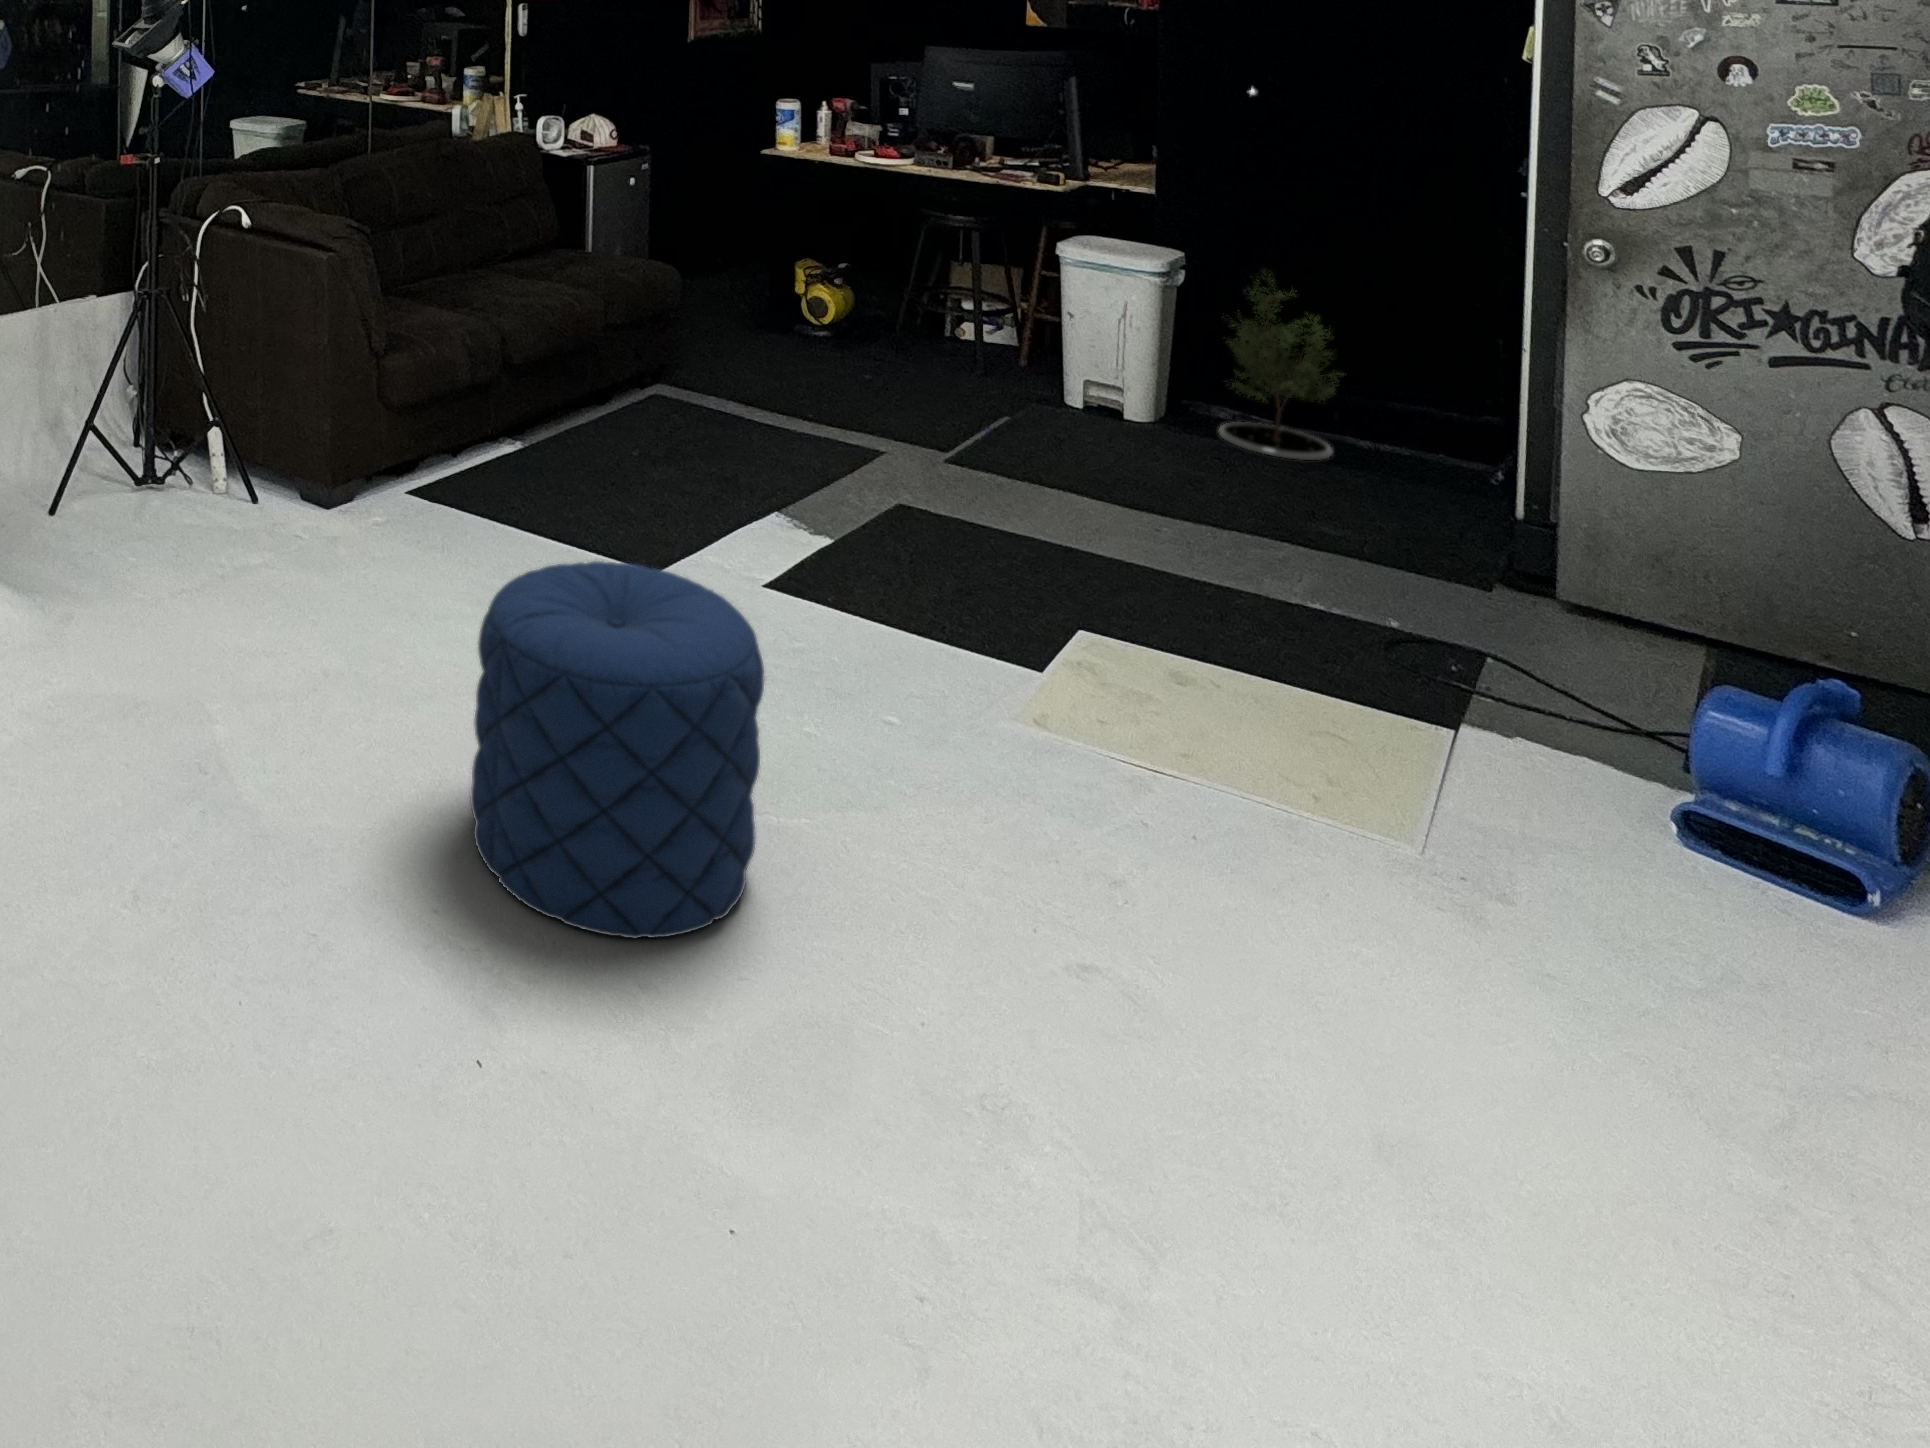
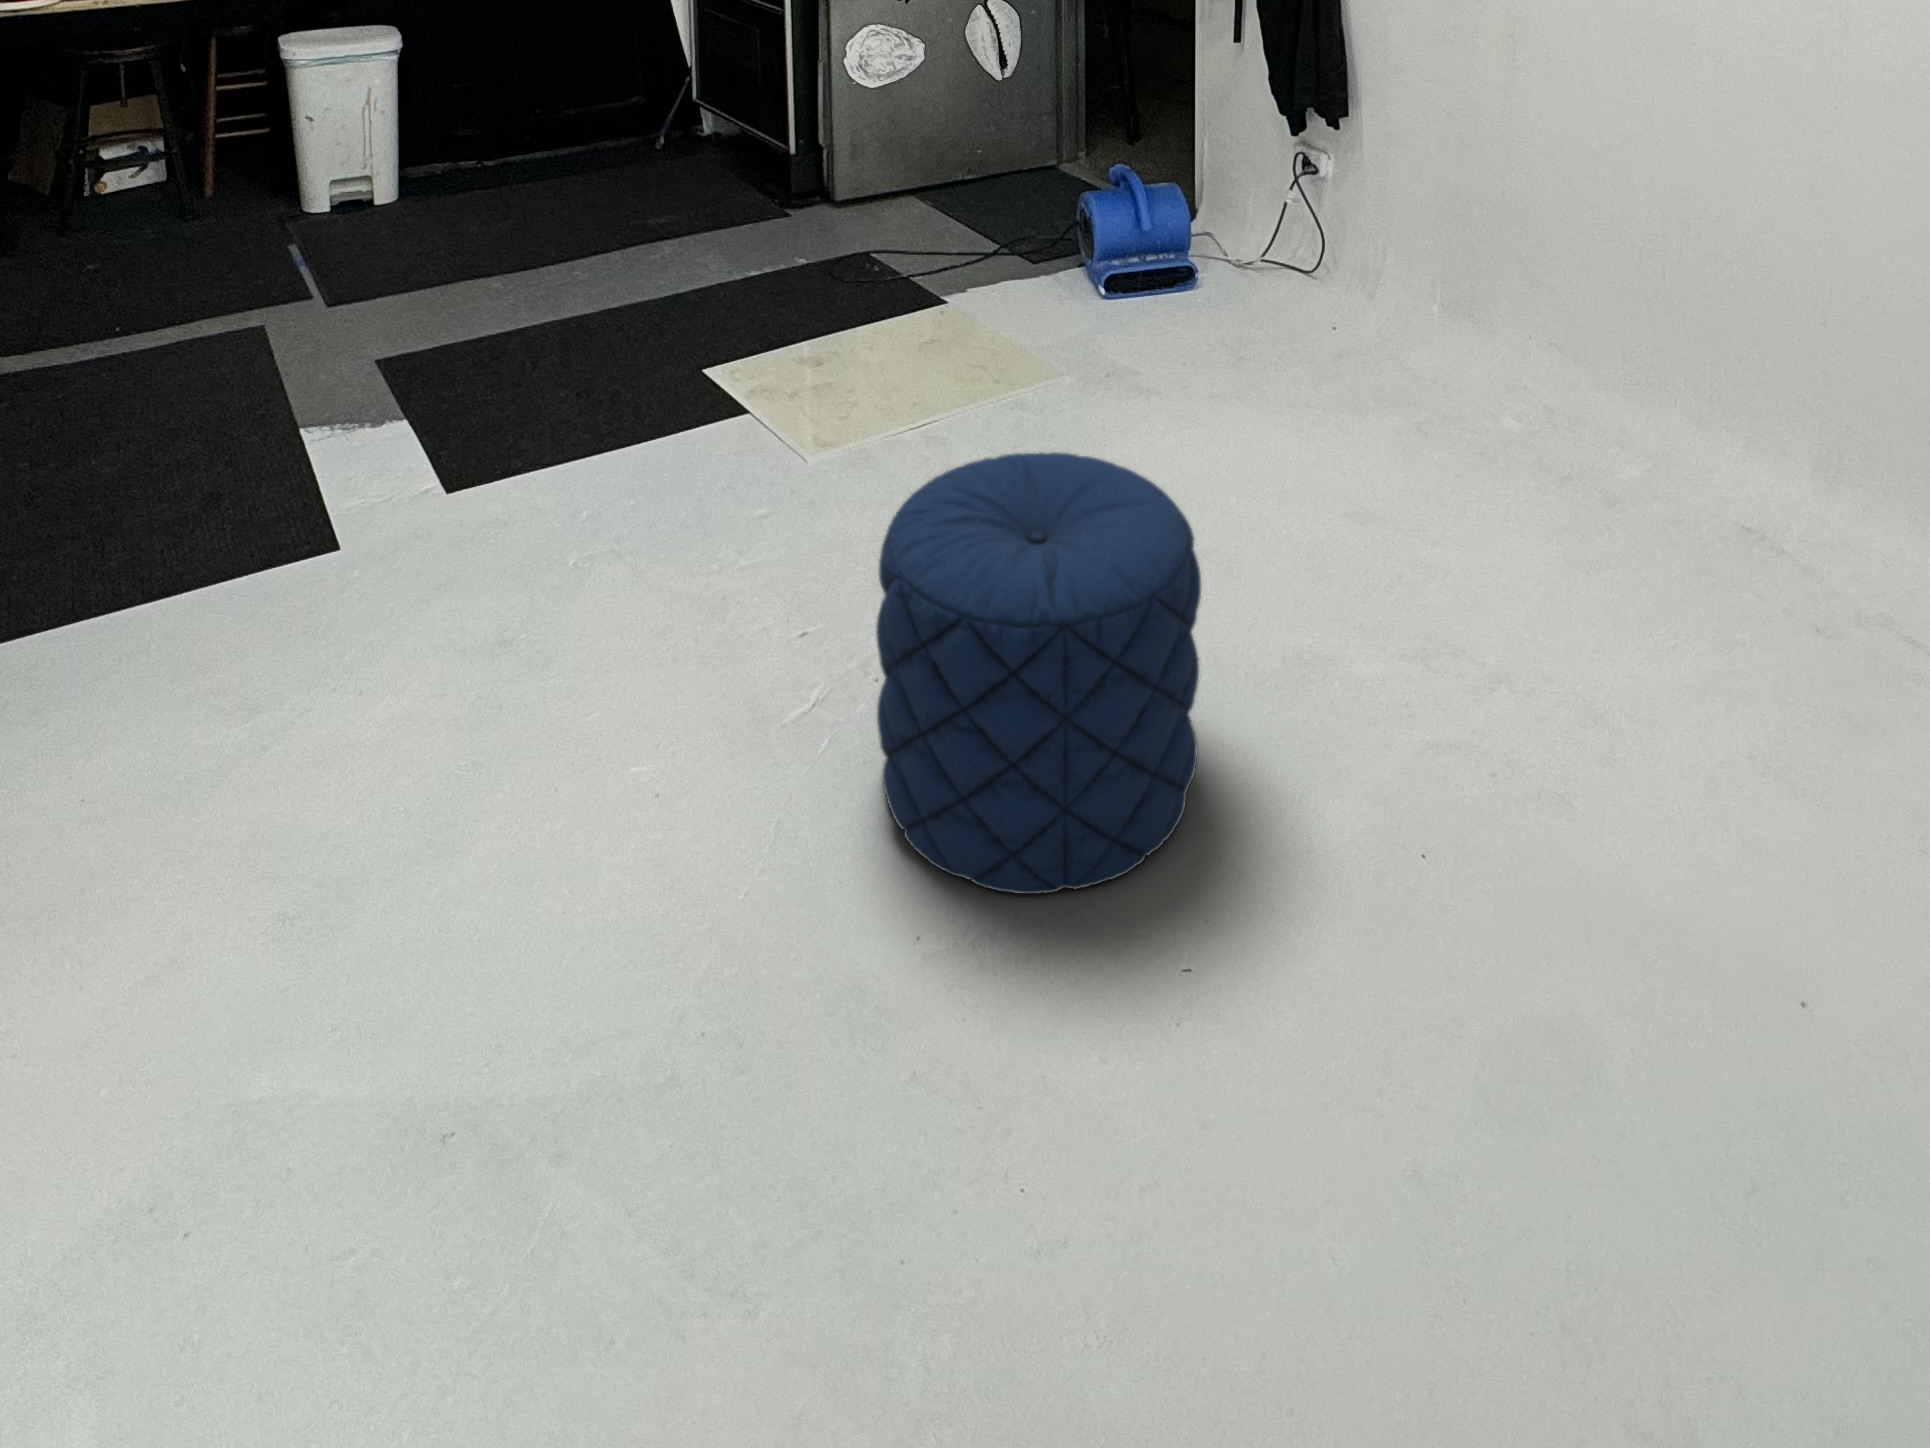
potted tree: present [1219,274,1335,460] -> none [453,21,557,191]

